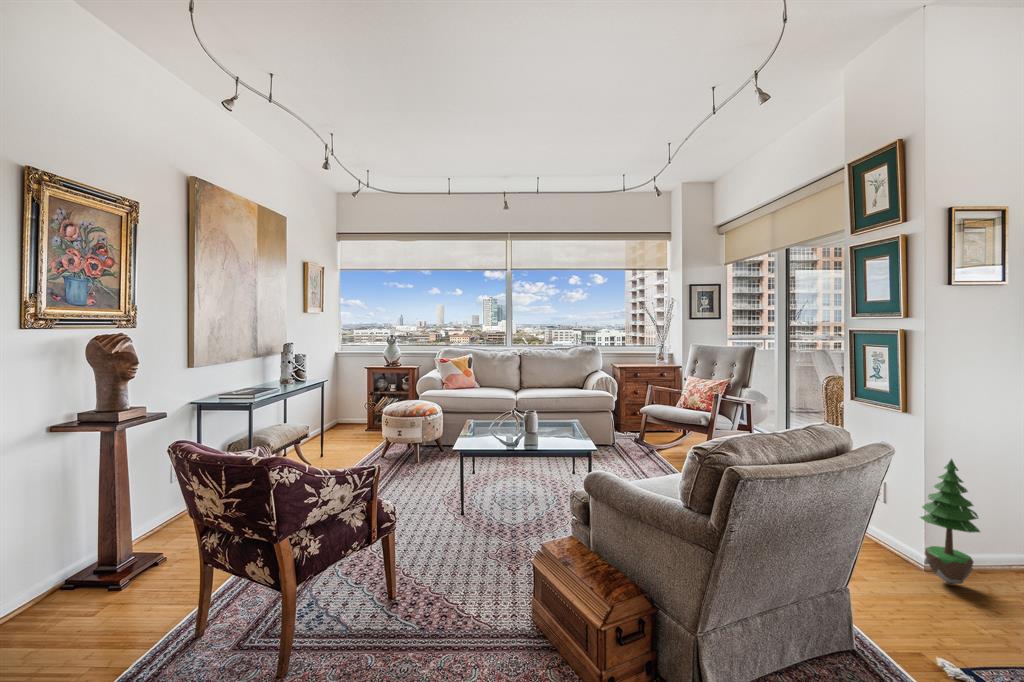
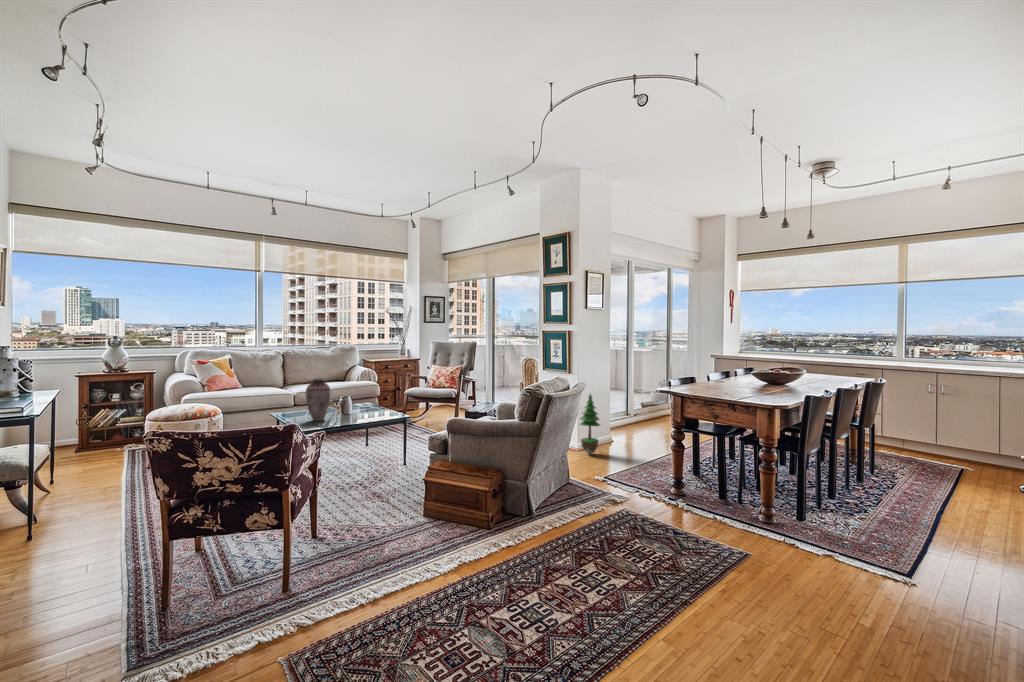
vase: none [479,387,506,439] -> present [306,378,330,421]

